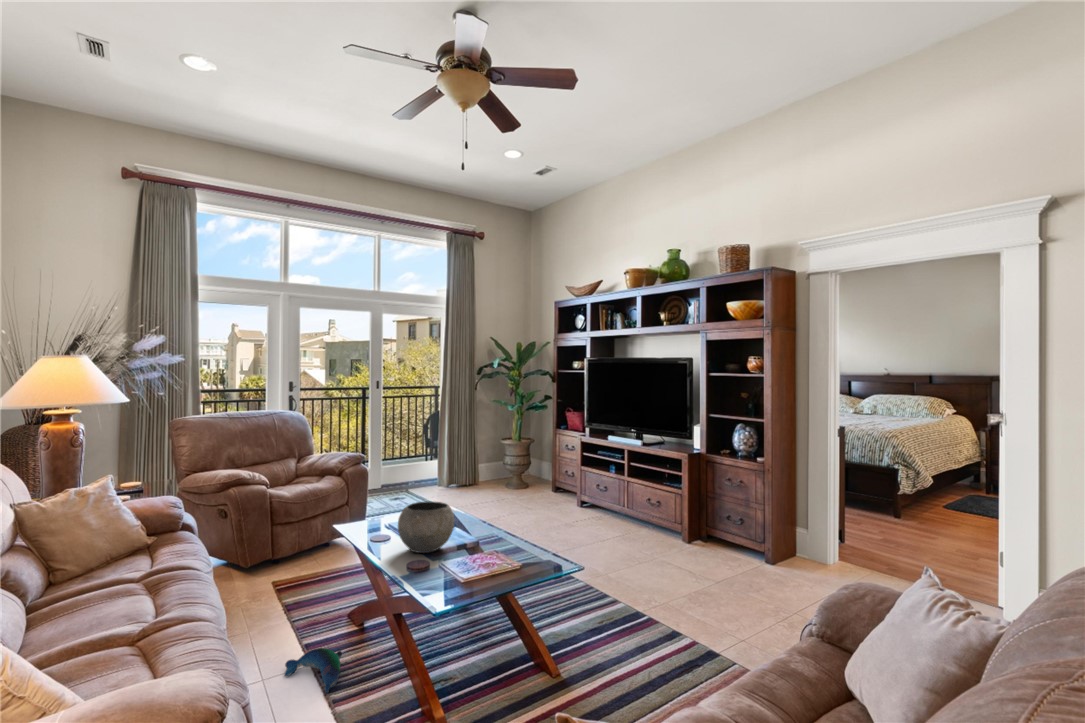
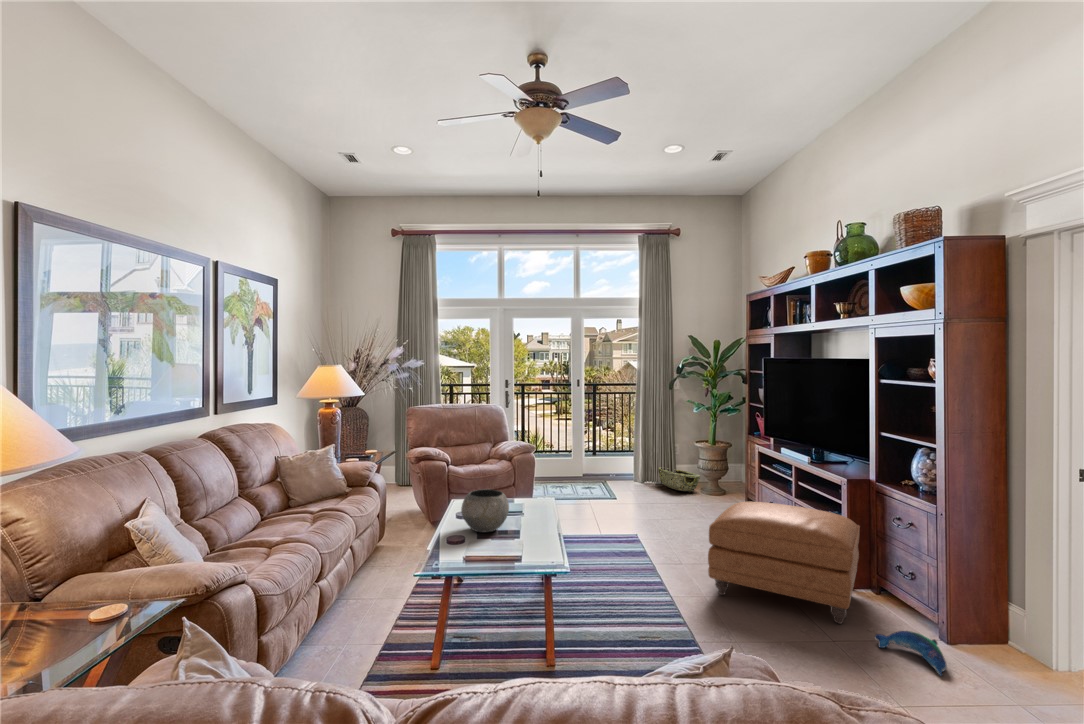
woven basket: none [466,470,510,491] -> present [658,468,700,491]
ottoman: none [602,483,726,571] -> present [708,502,859,624]
plush toy: present [284,648,342,693] -> present [874,631,947,676]

